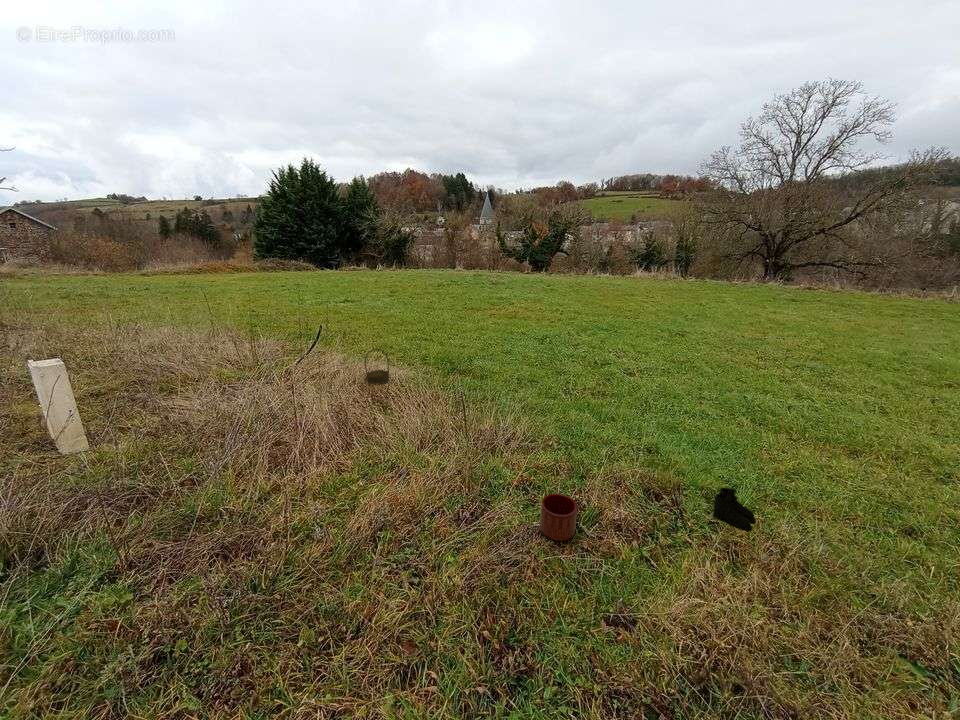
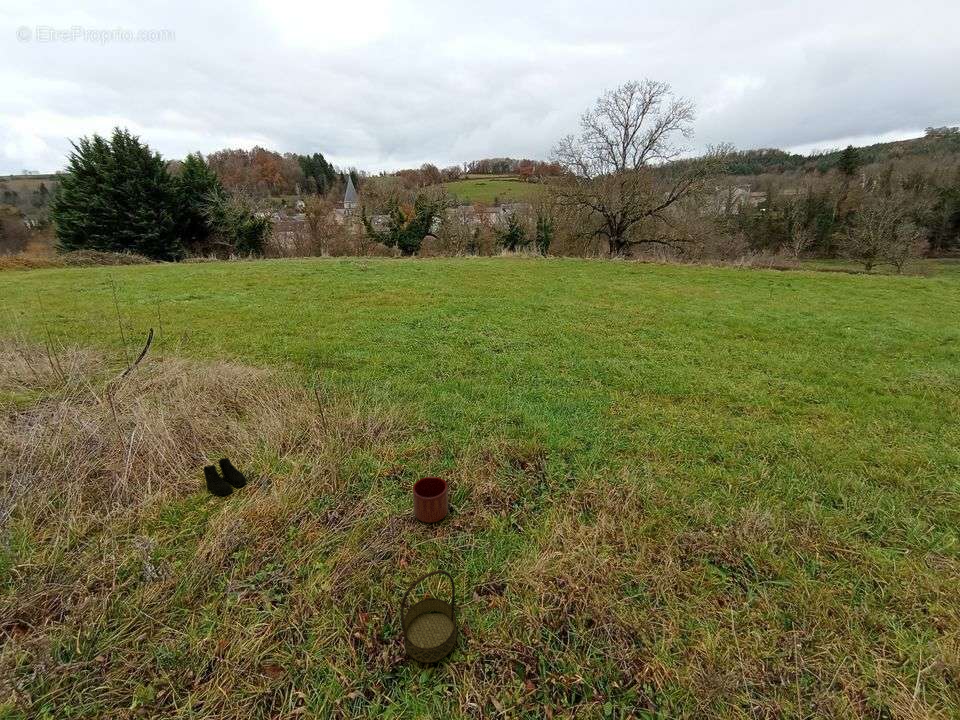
basket: present [365,349,389,384] -> present [400,570,457,663]
boots: present [713,487,755,530] -> present [203,458,247,495]

